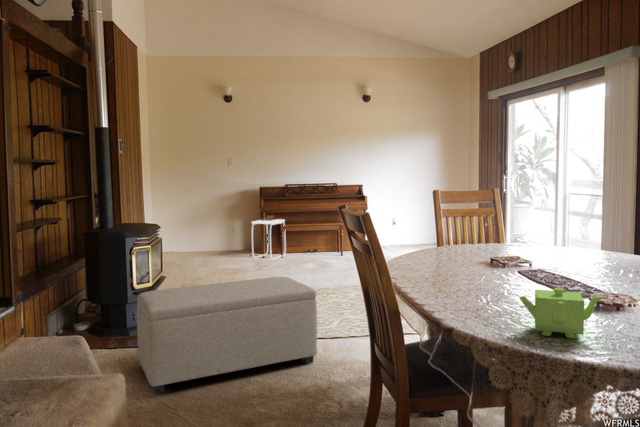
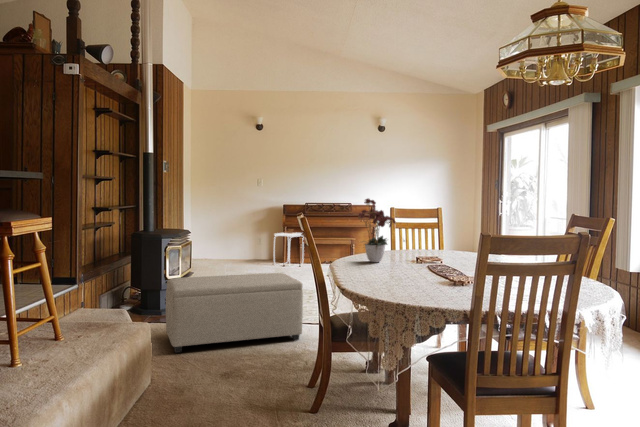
flower arrangement: none [410,176,475,269] -> present [358,198,396,262]
teapot: present [520,288,605,338] -> none [384,265,432,295]

